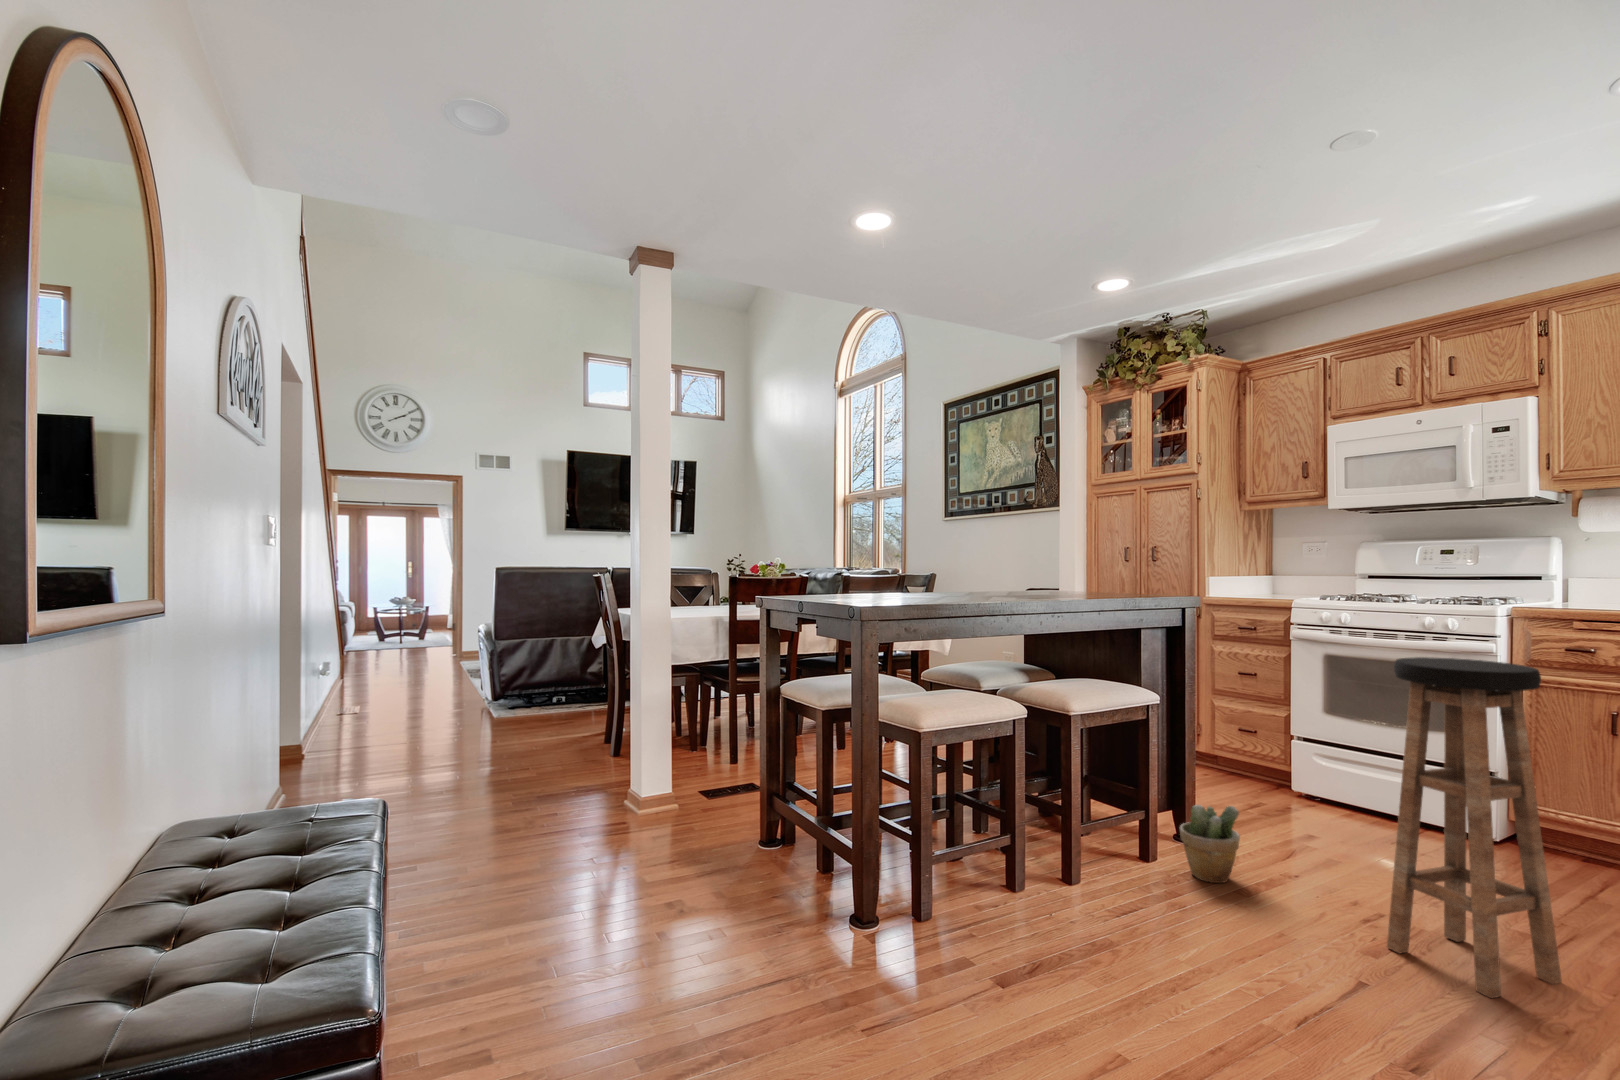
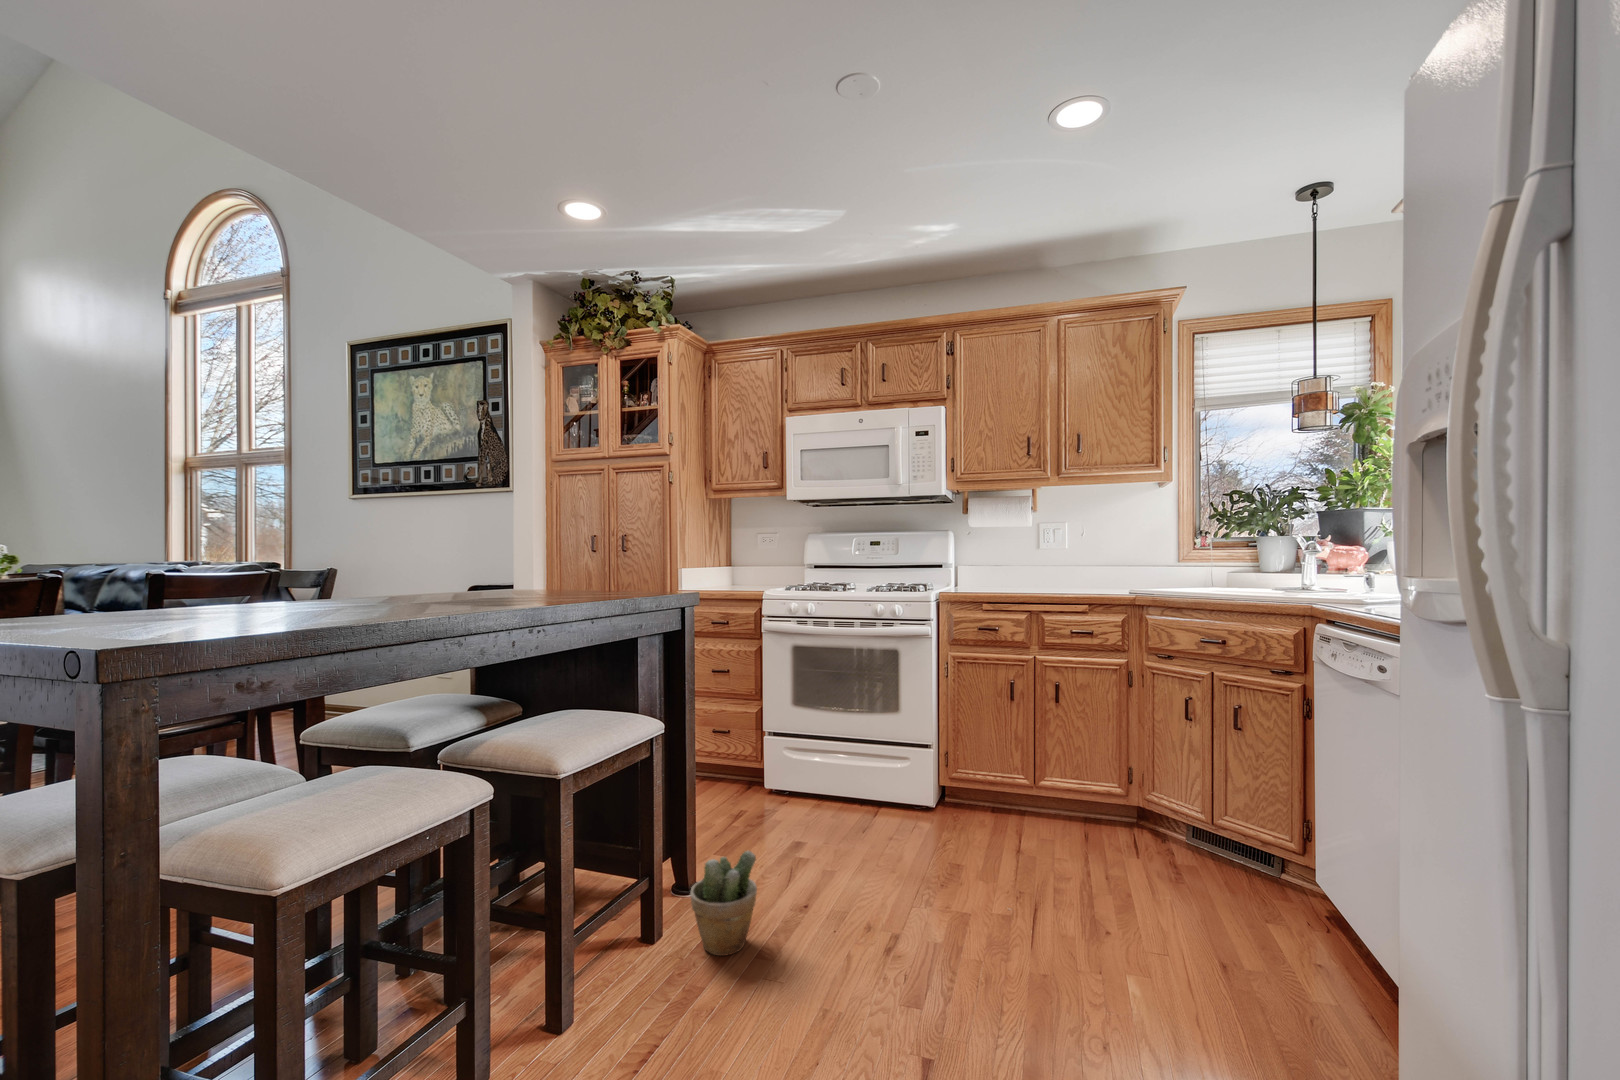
bar stool: present [1387,657,1562,998] -> none [916,651,1046,1018]

